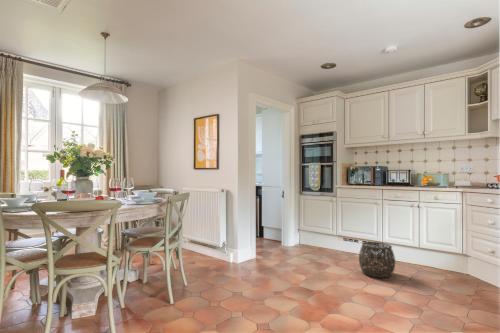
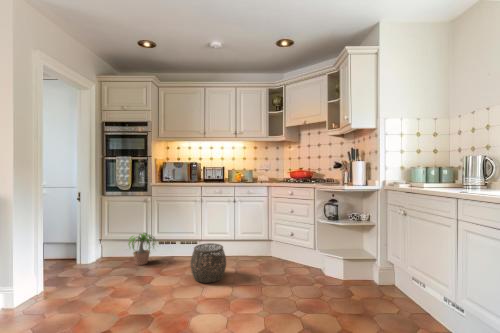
potted plant: none [311,227,342,254] -> present [128,233,155,265]

